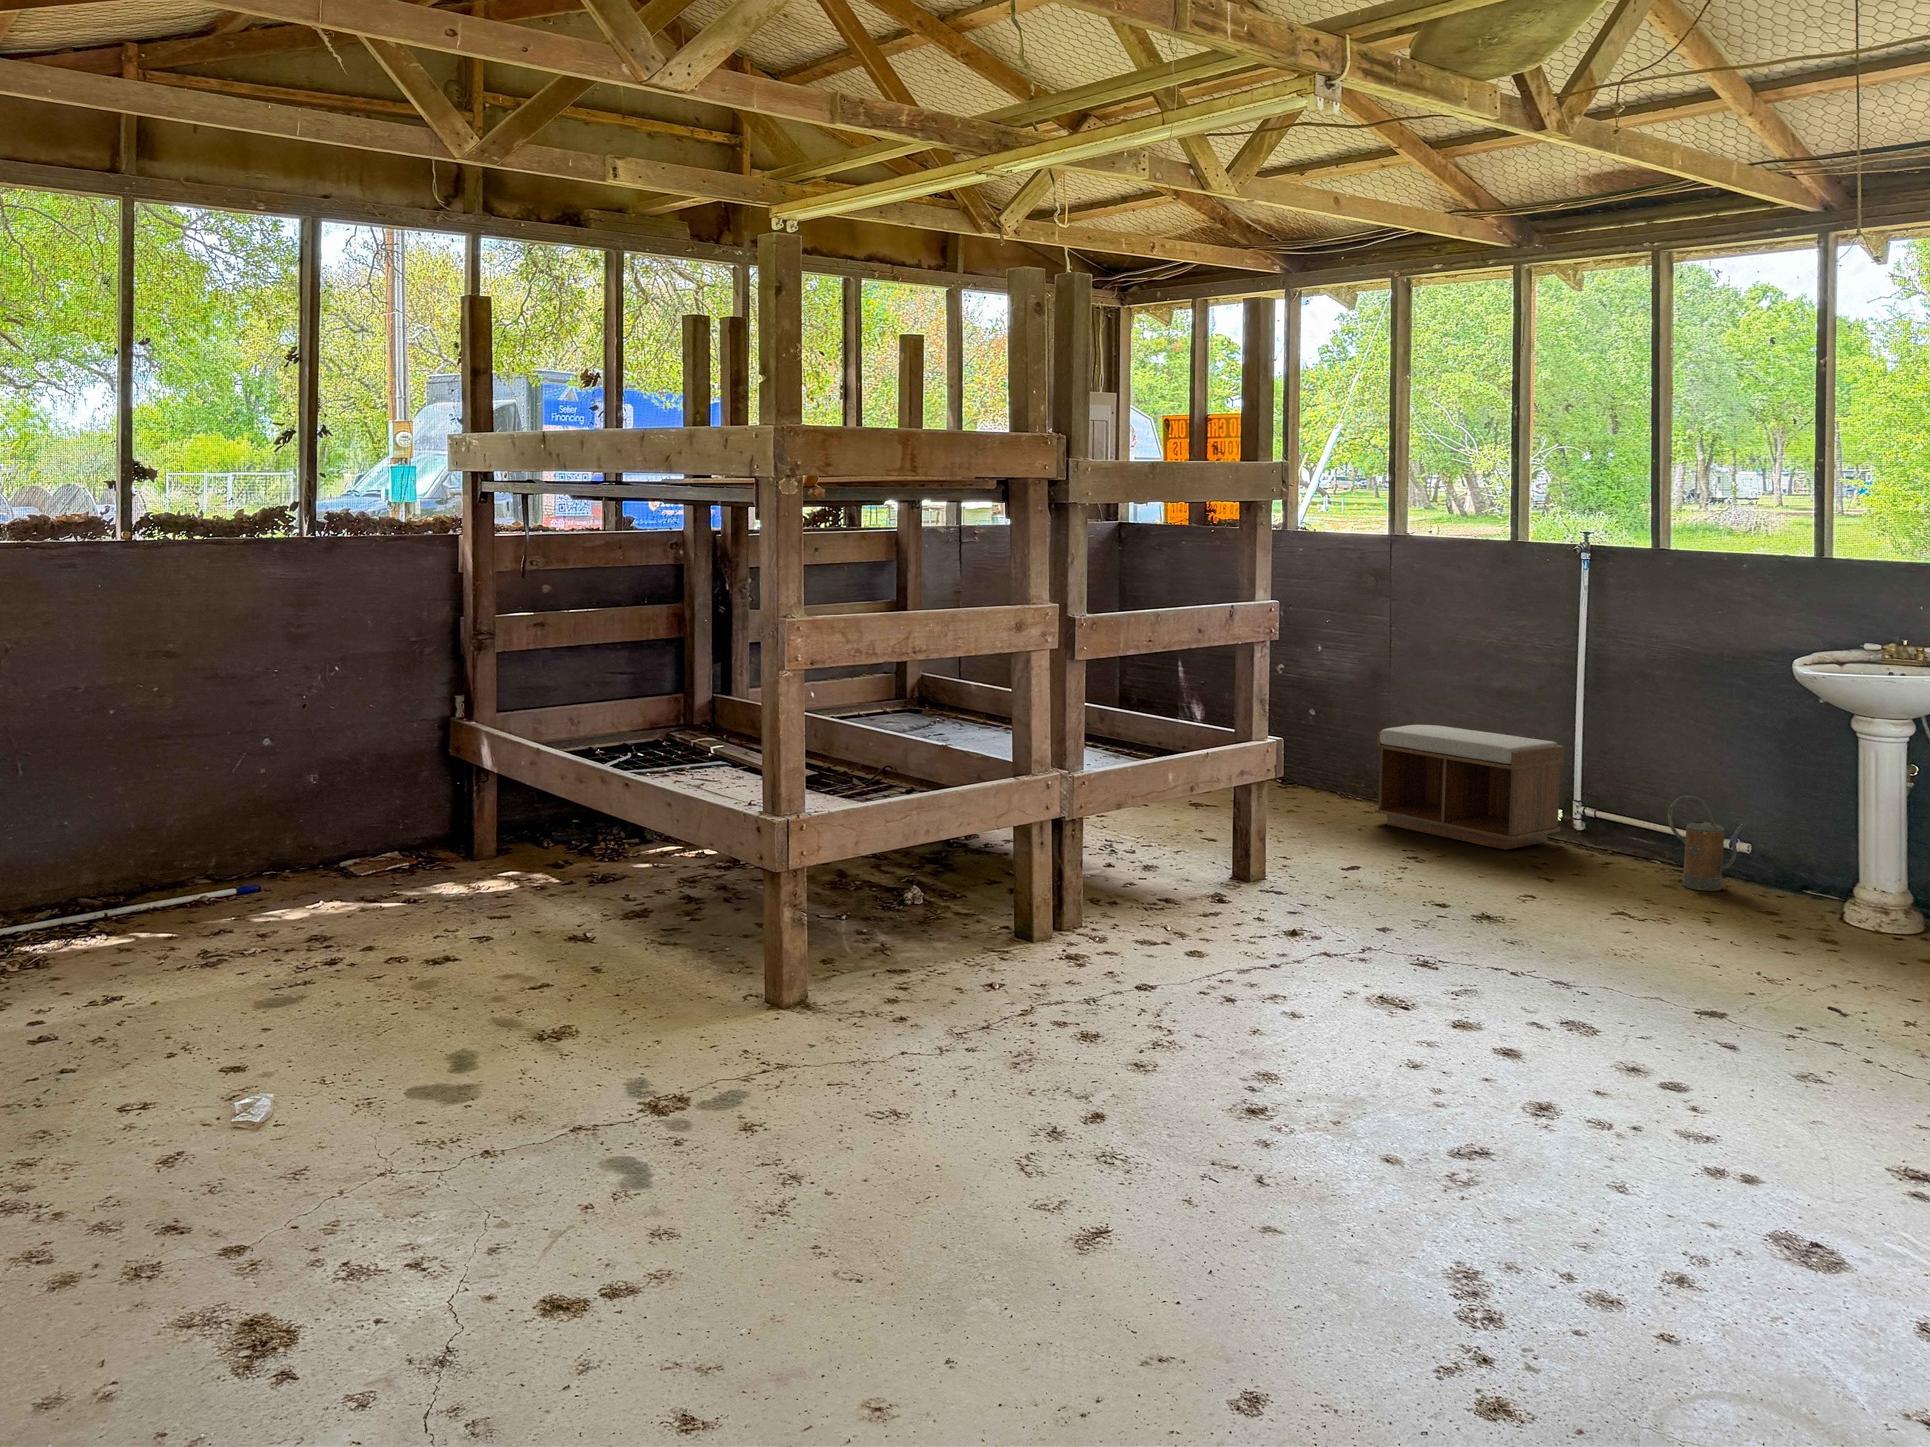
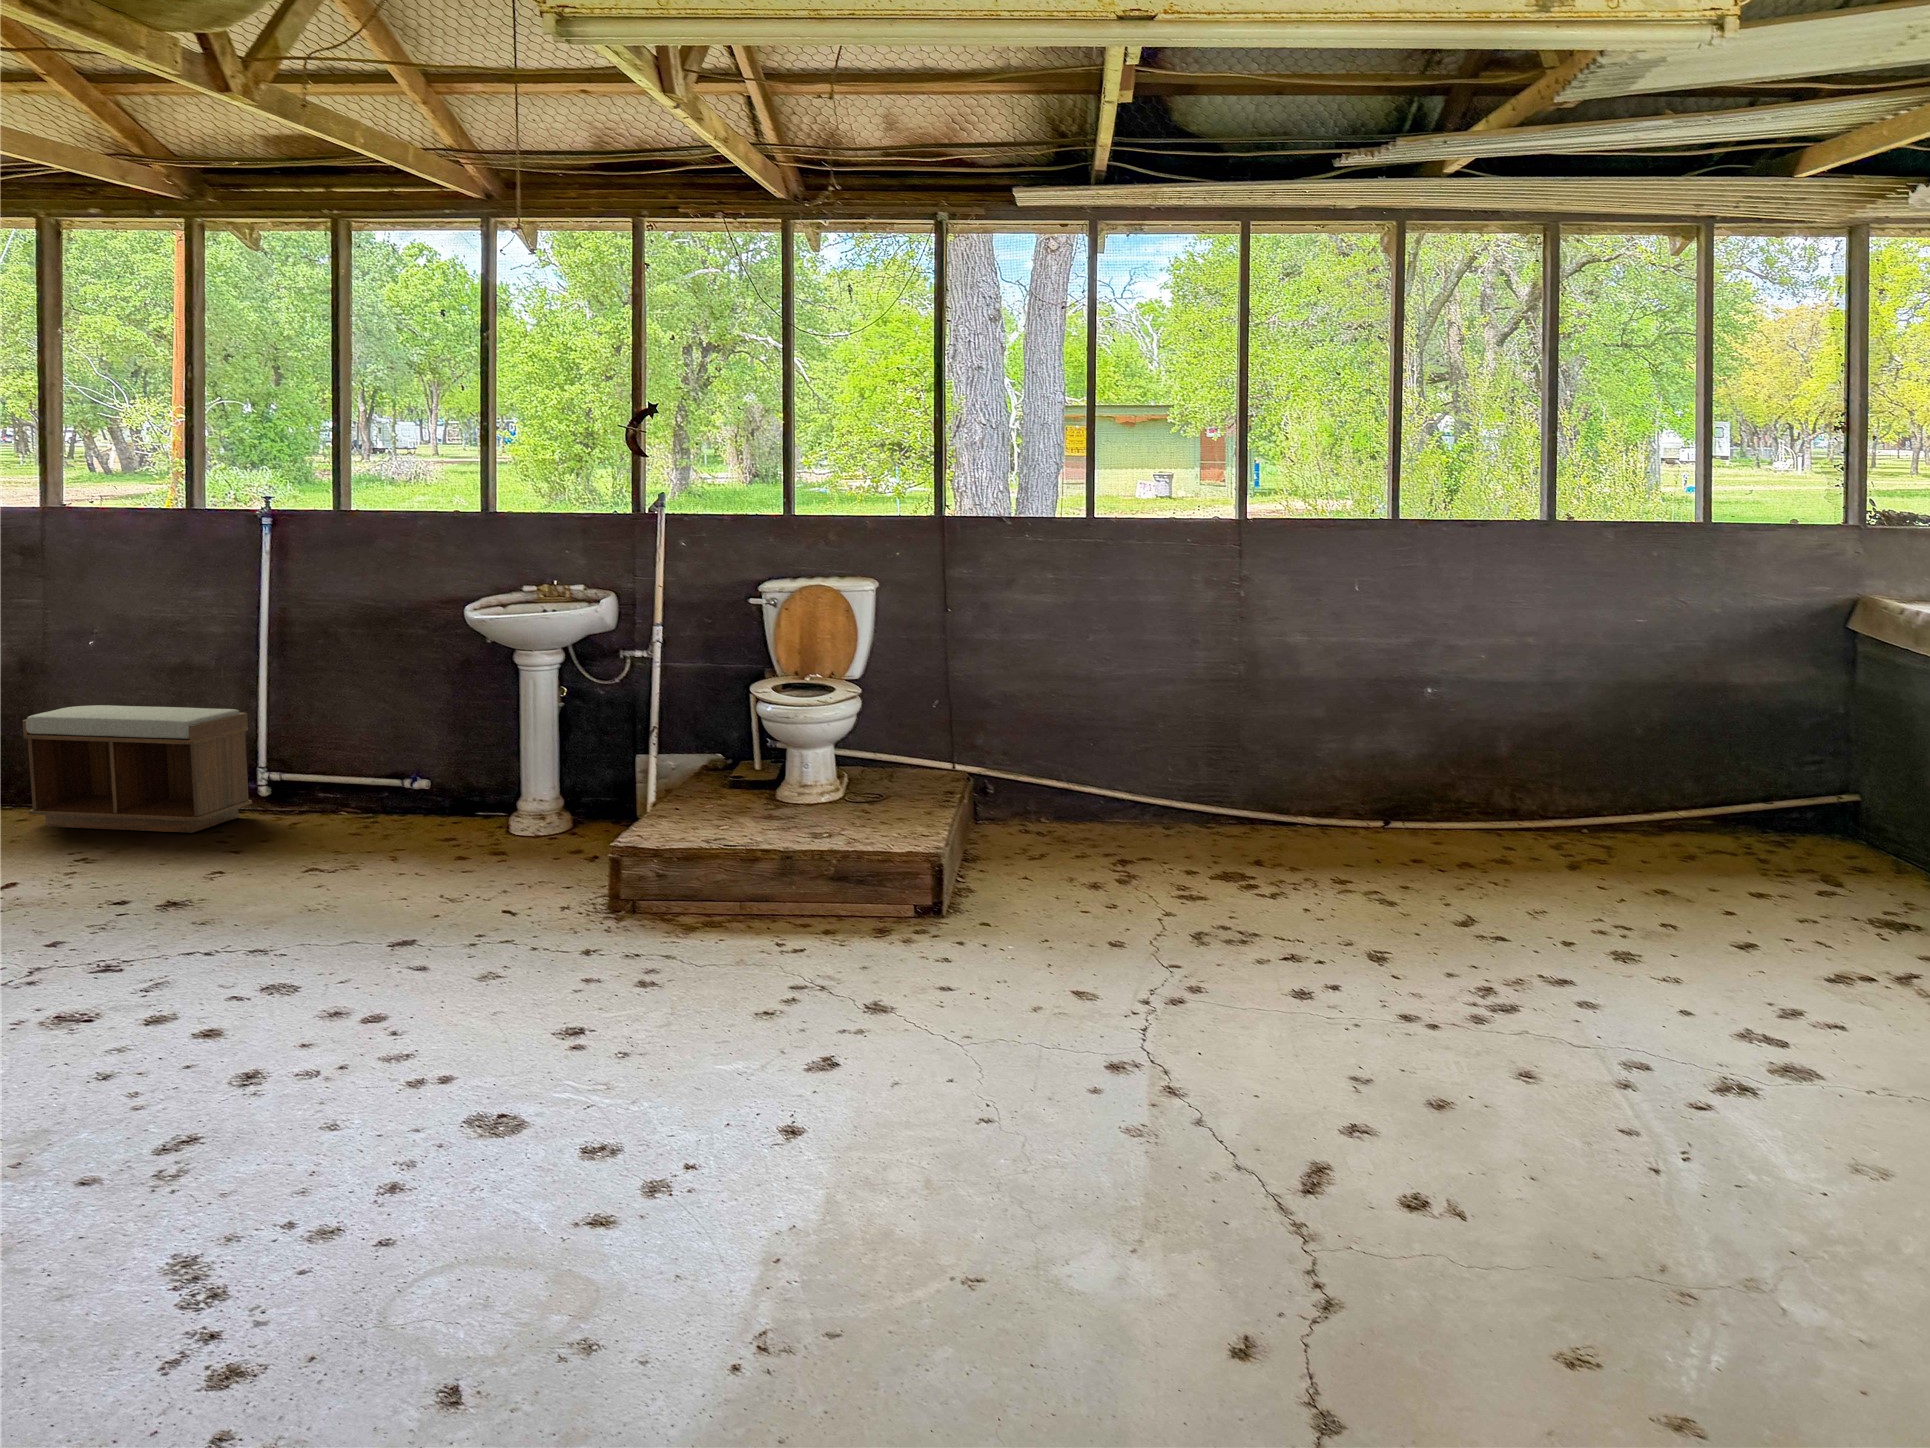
watering can: present [1668,796,1746,891] -> none [360,748,435,840]

